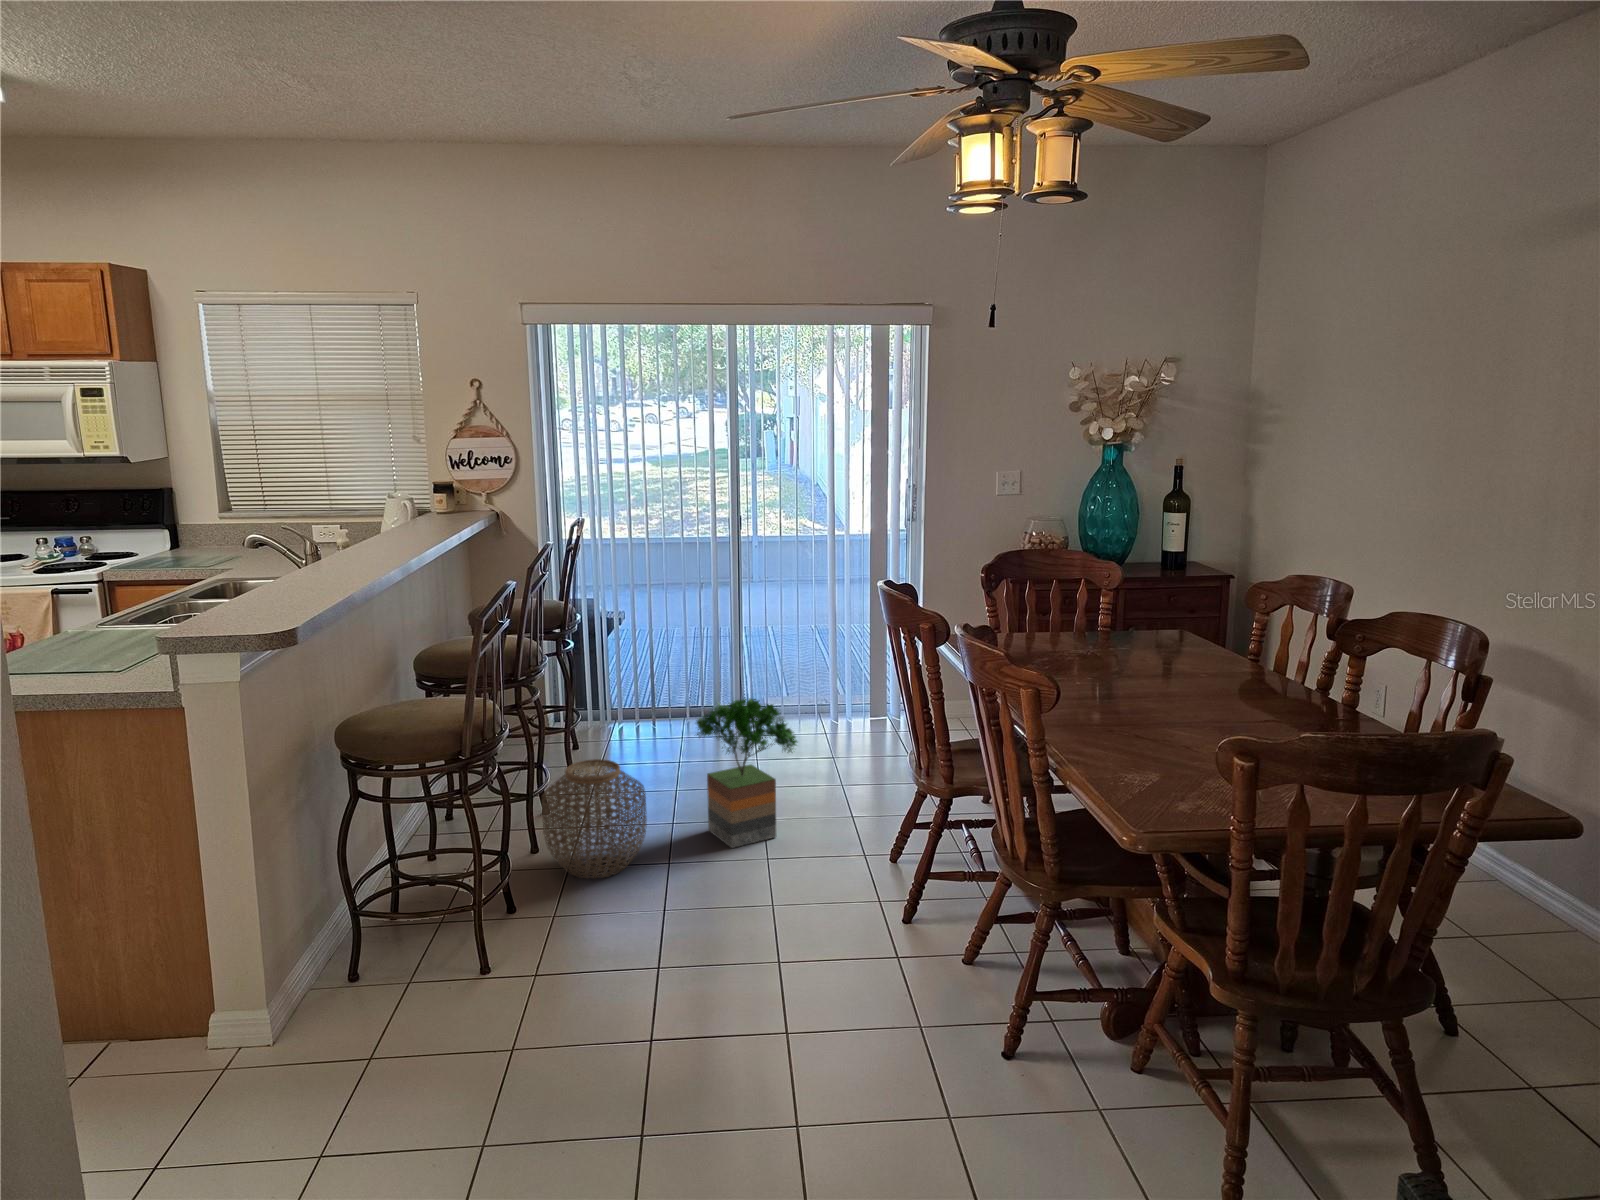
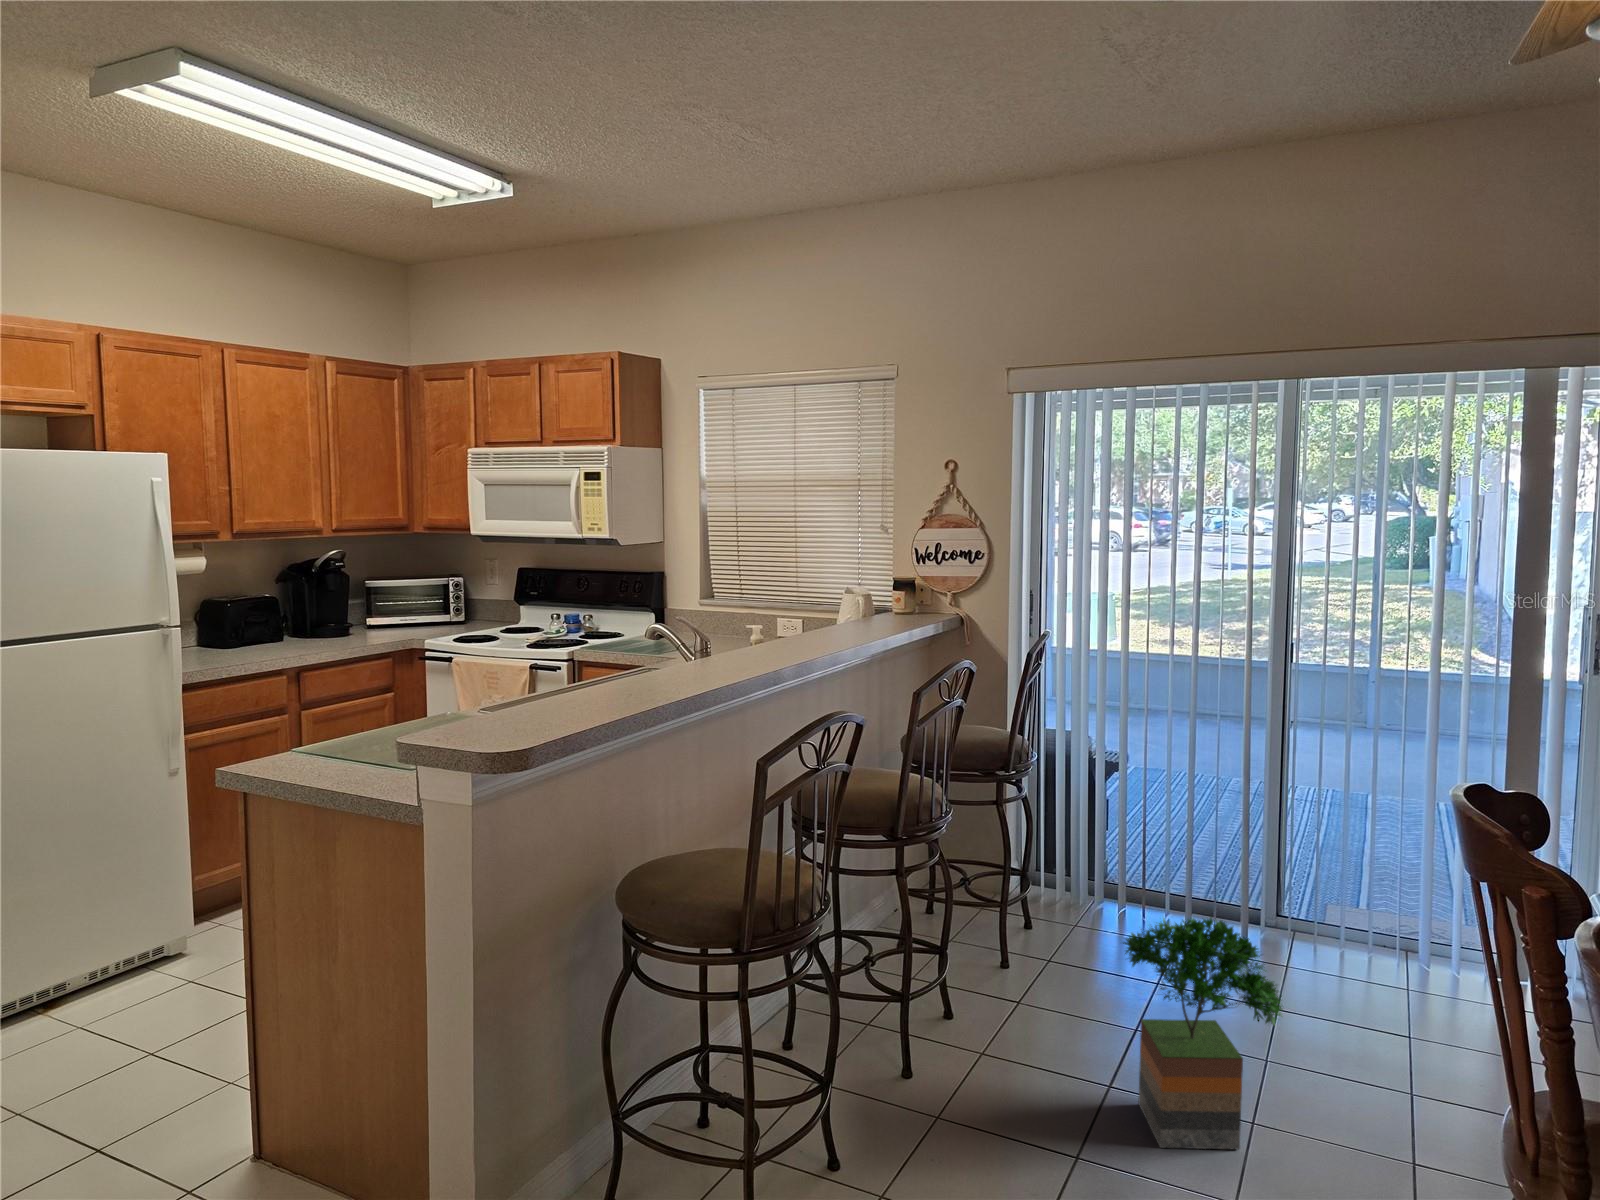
woven basket: present [542,759,647,878] -> none [885,964,1029,1140]

